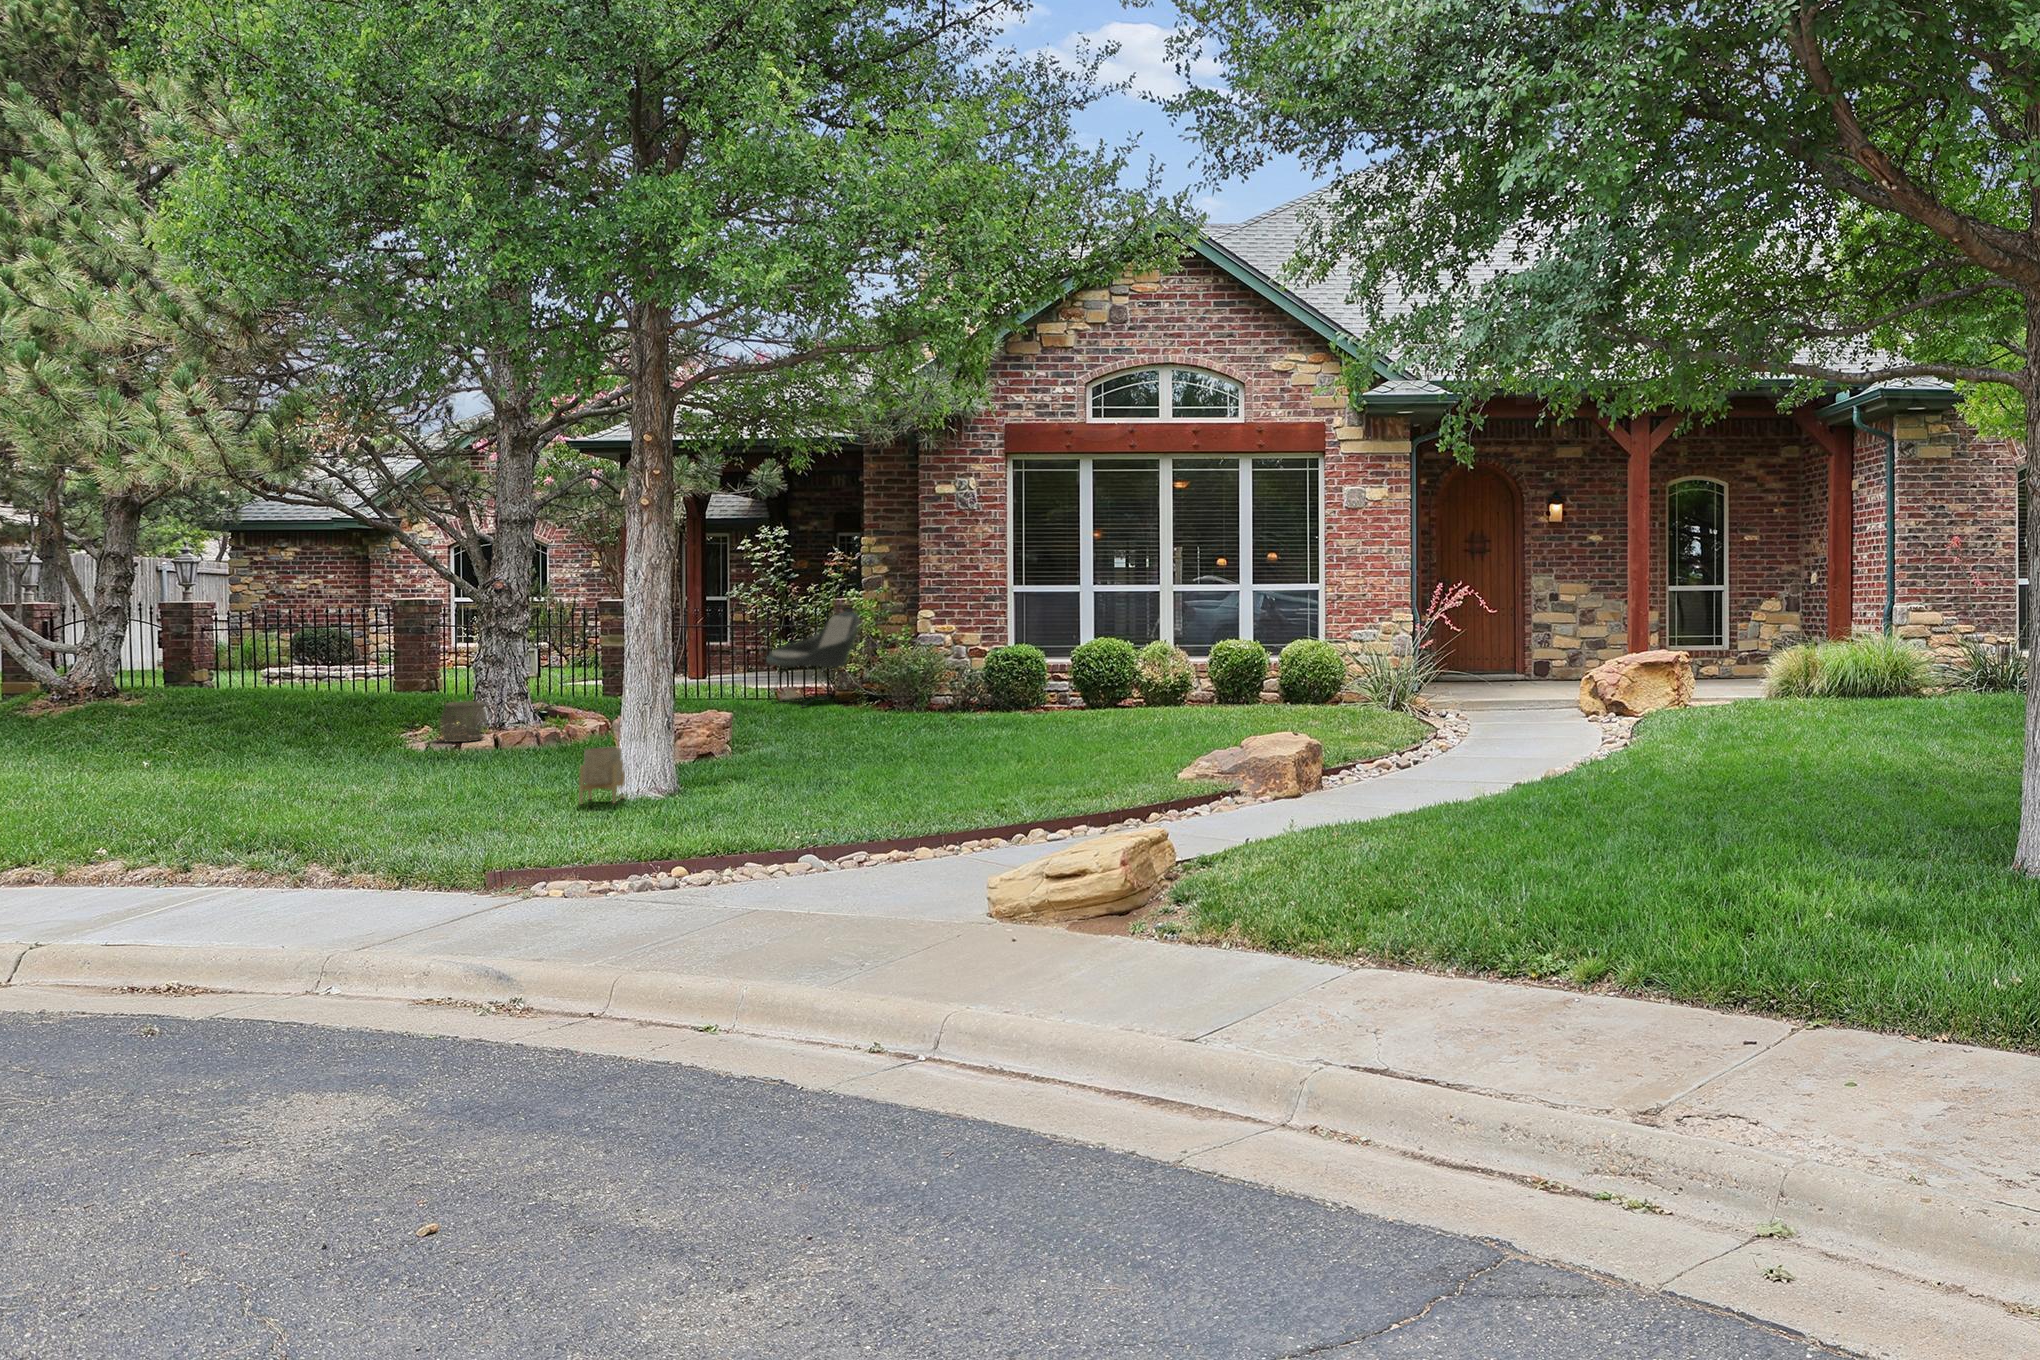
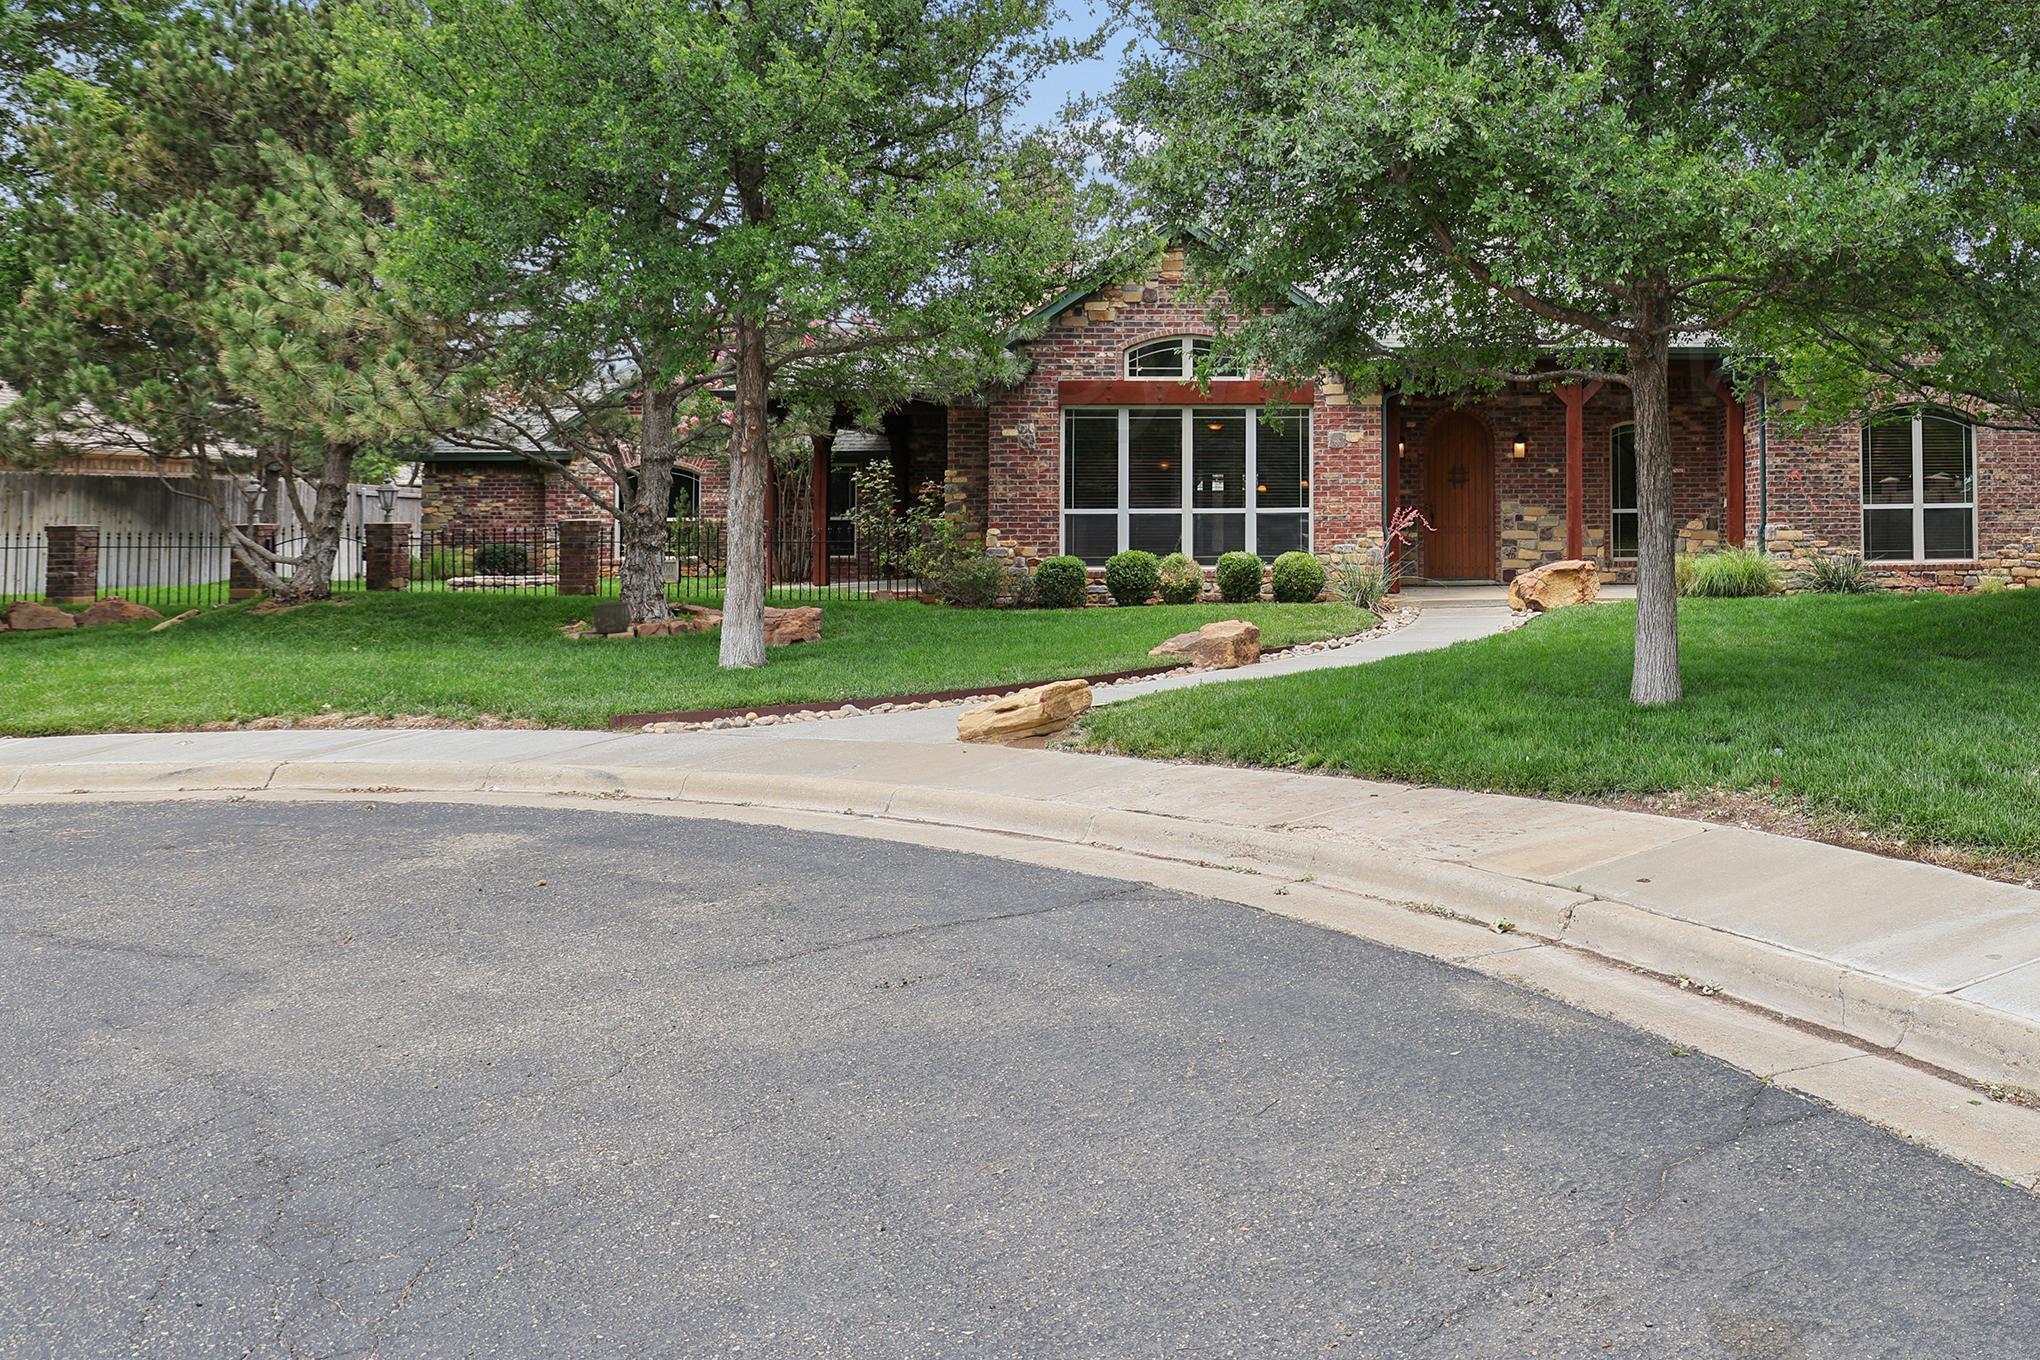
lounge chair: present [766,612,861,707] -> none [864,532,941,607]
planter: present [579,747,625,804] -> none [690,633,726,674]

